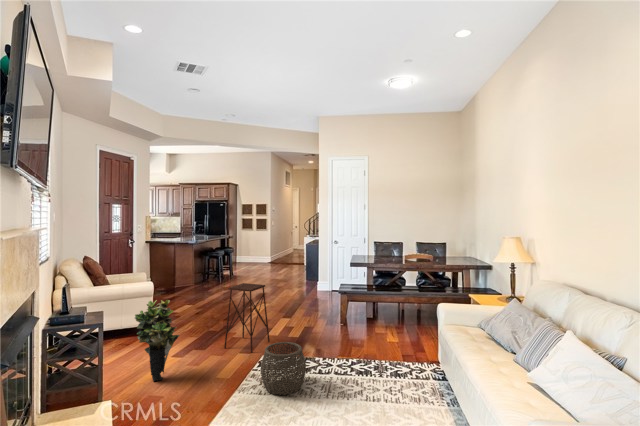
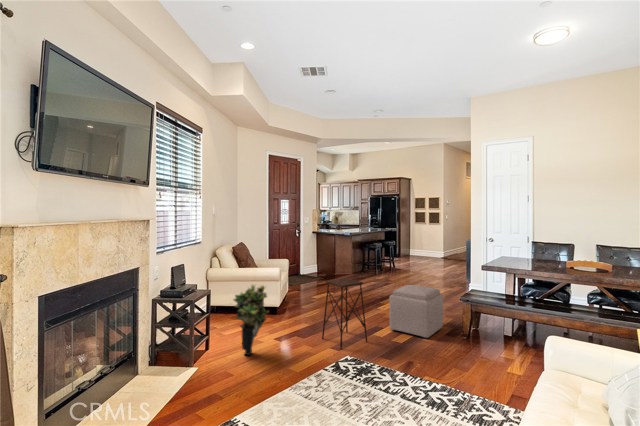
ottoman: none [279,284,320,329] -> present [389,285,443,338]
woven basket: present [261,342,306,395] -> none [312,345,361,403]

